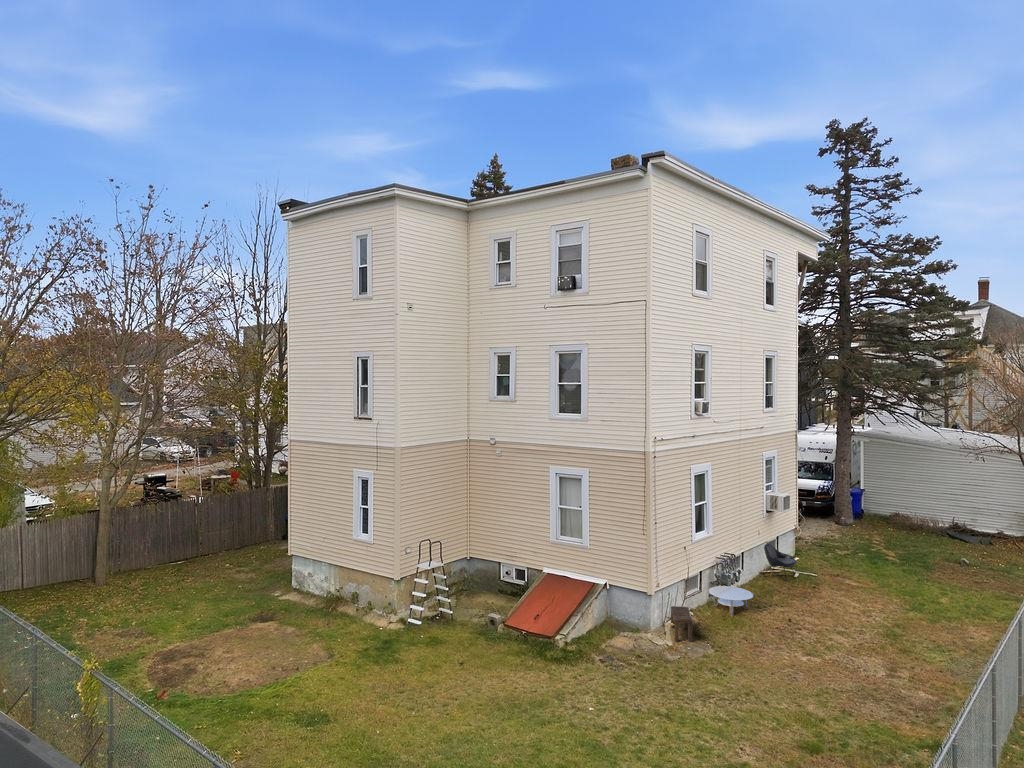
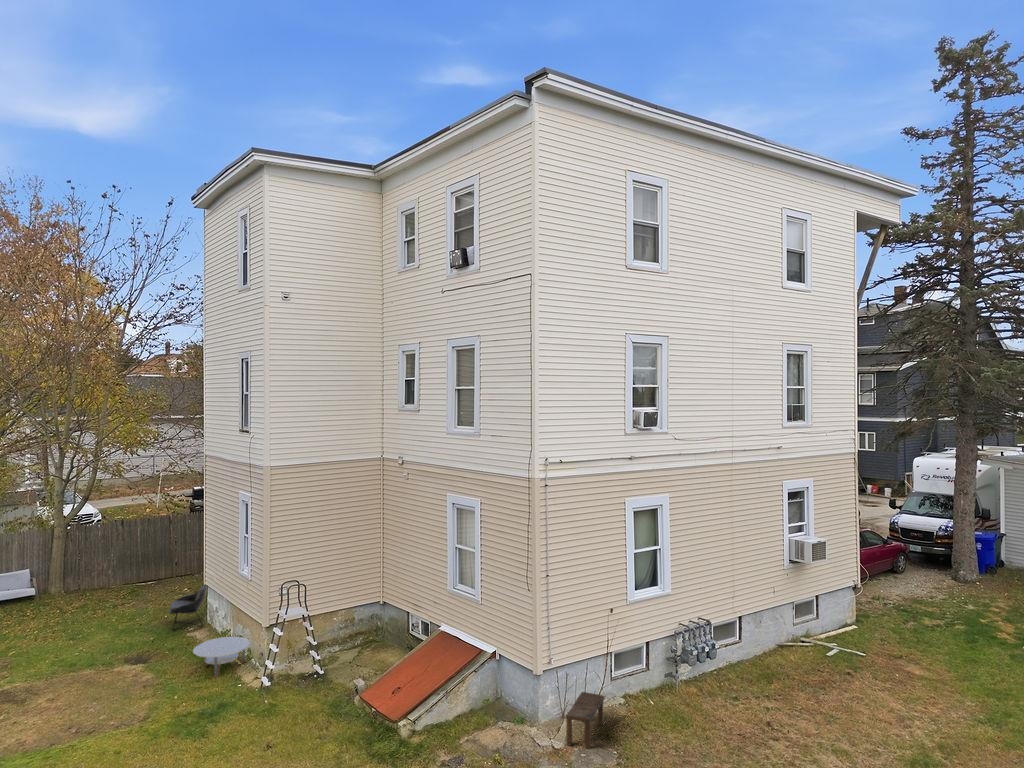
lounge chair: present [764,544,797,581] -> present [169,584,207,631]
round table: present [709,586,753,617] -> present [193,637,250,678]

